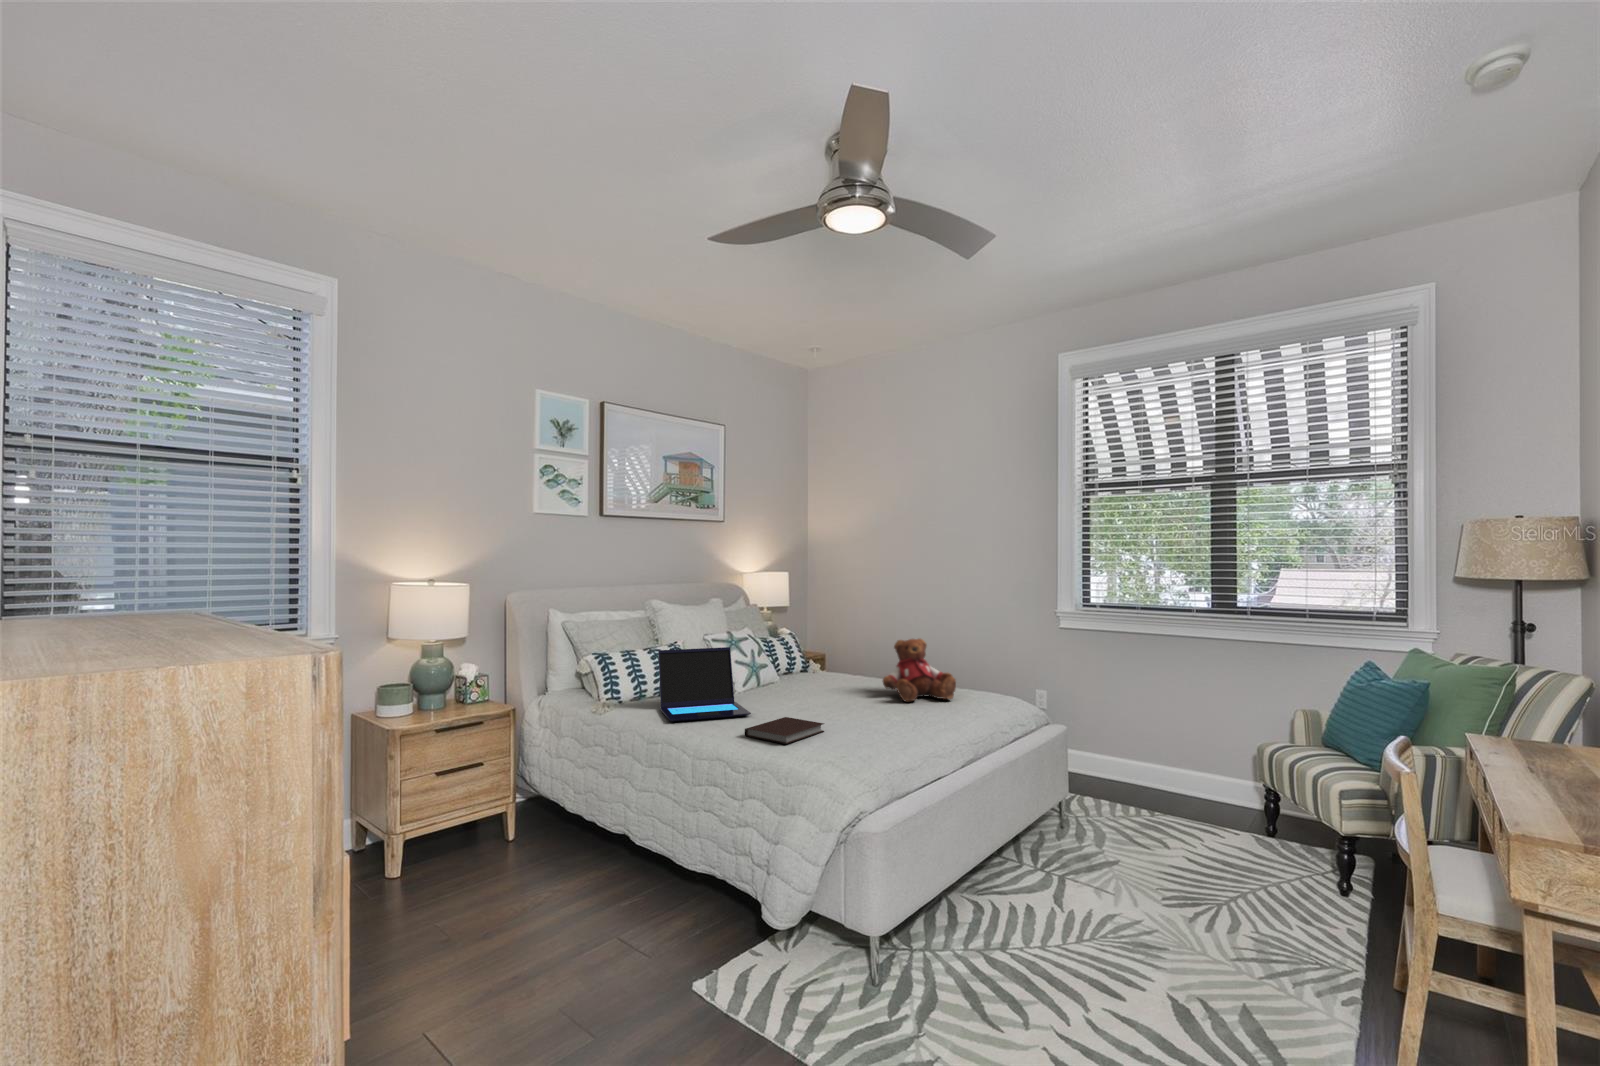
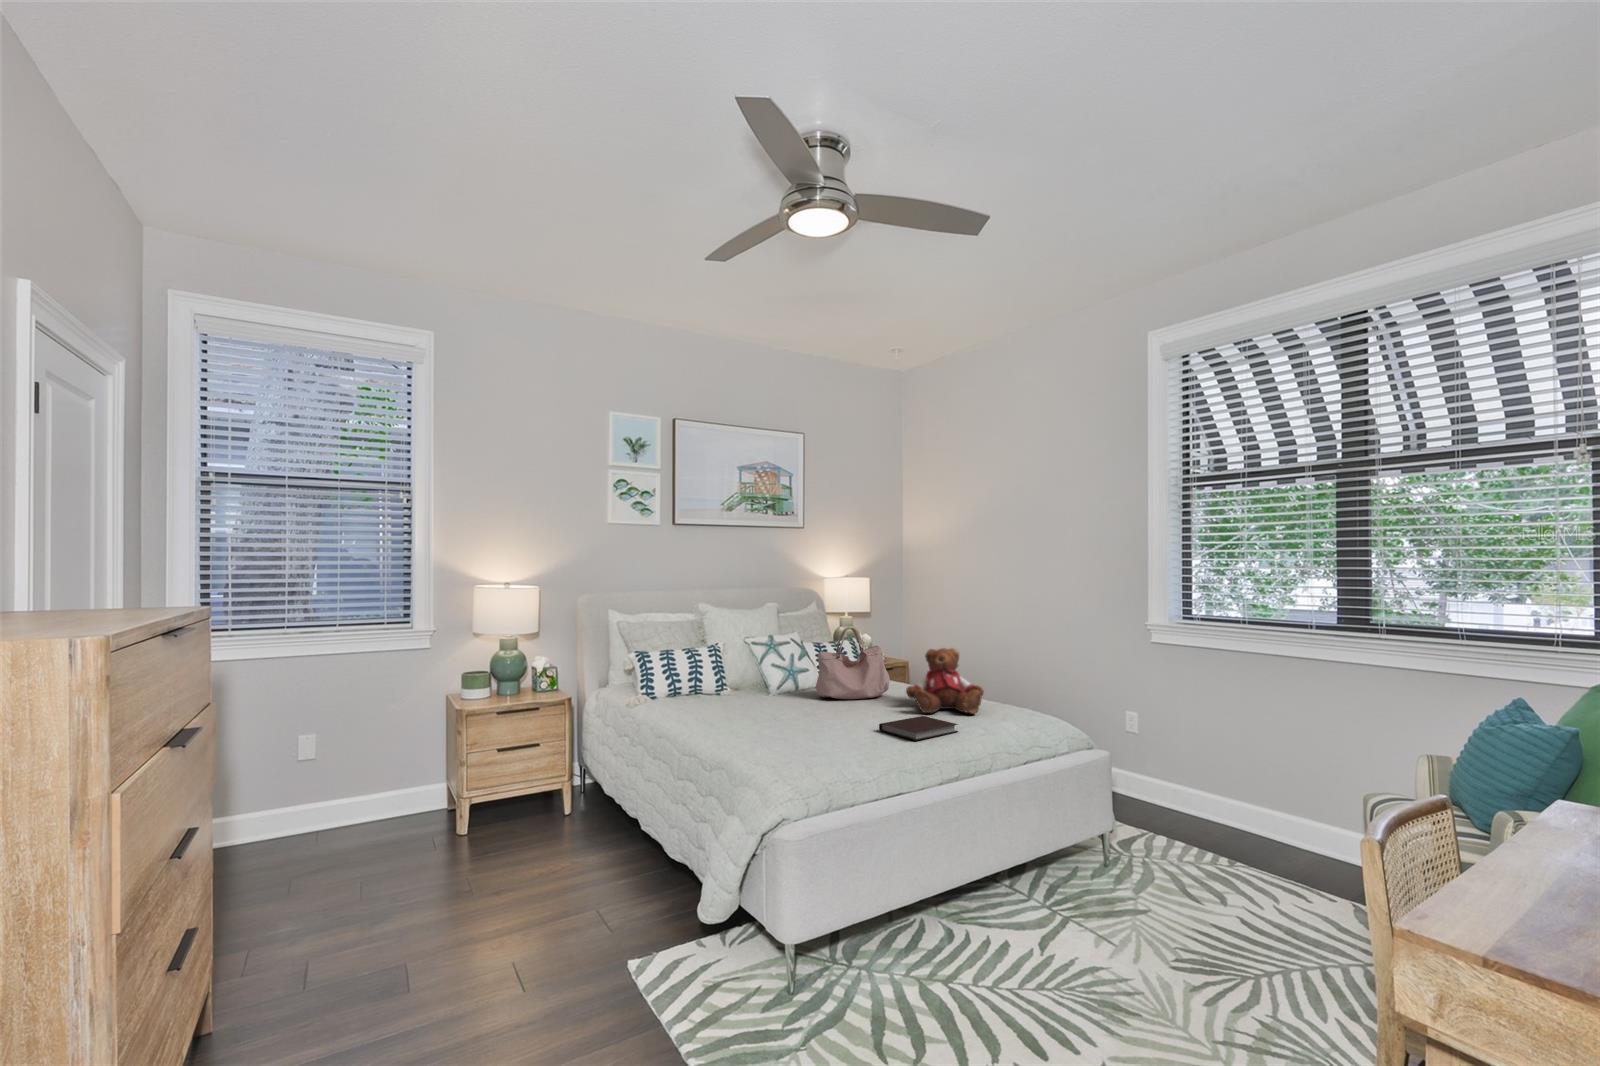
handbag: none [787,621,855,693] -> present [816,627,890,699]
laptop: present [658,647,751,721] -> none [676,650,755,717]
notebook: present [745,717,824,744] -> present [879,716,958,741]

